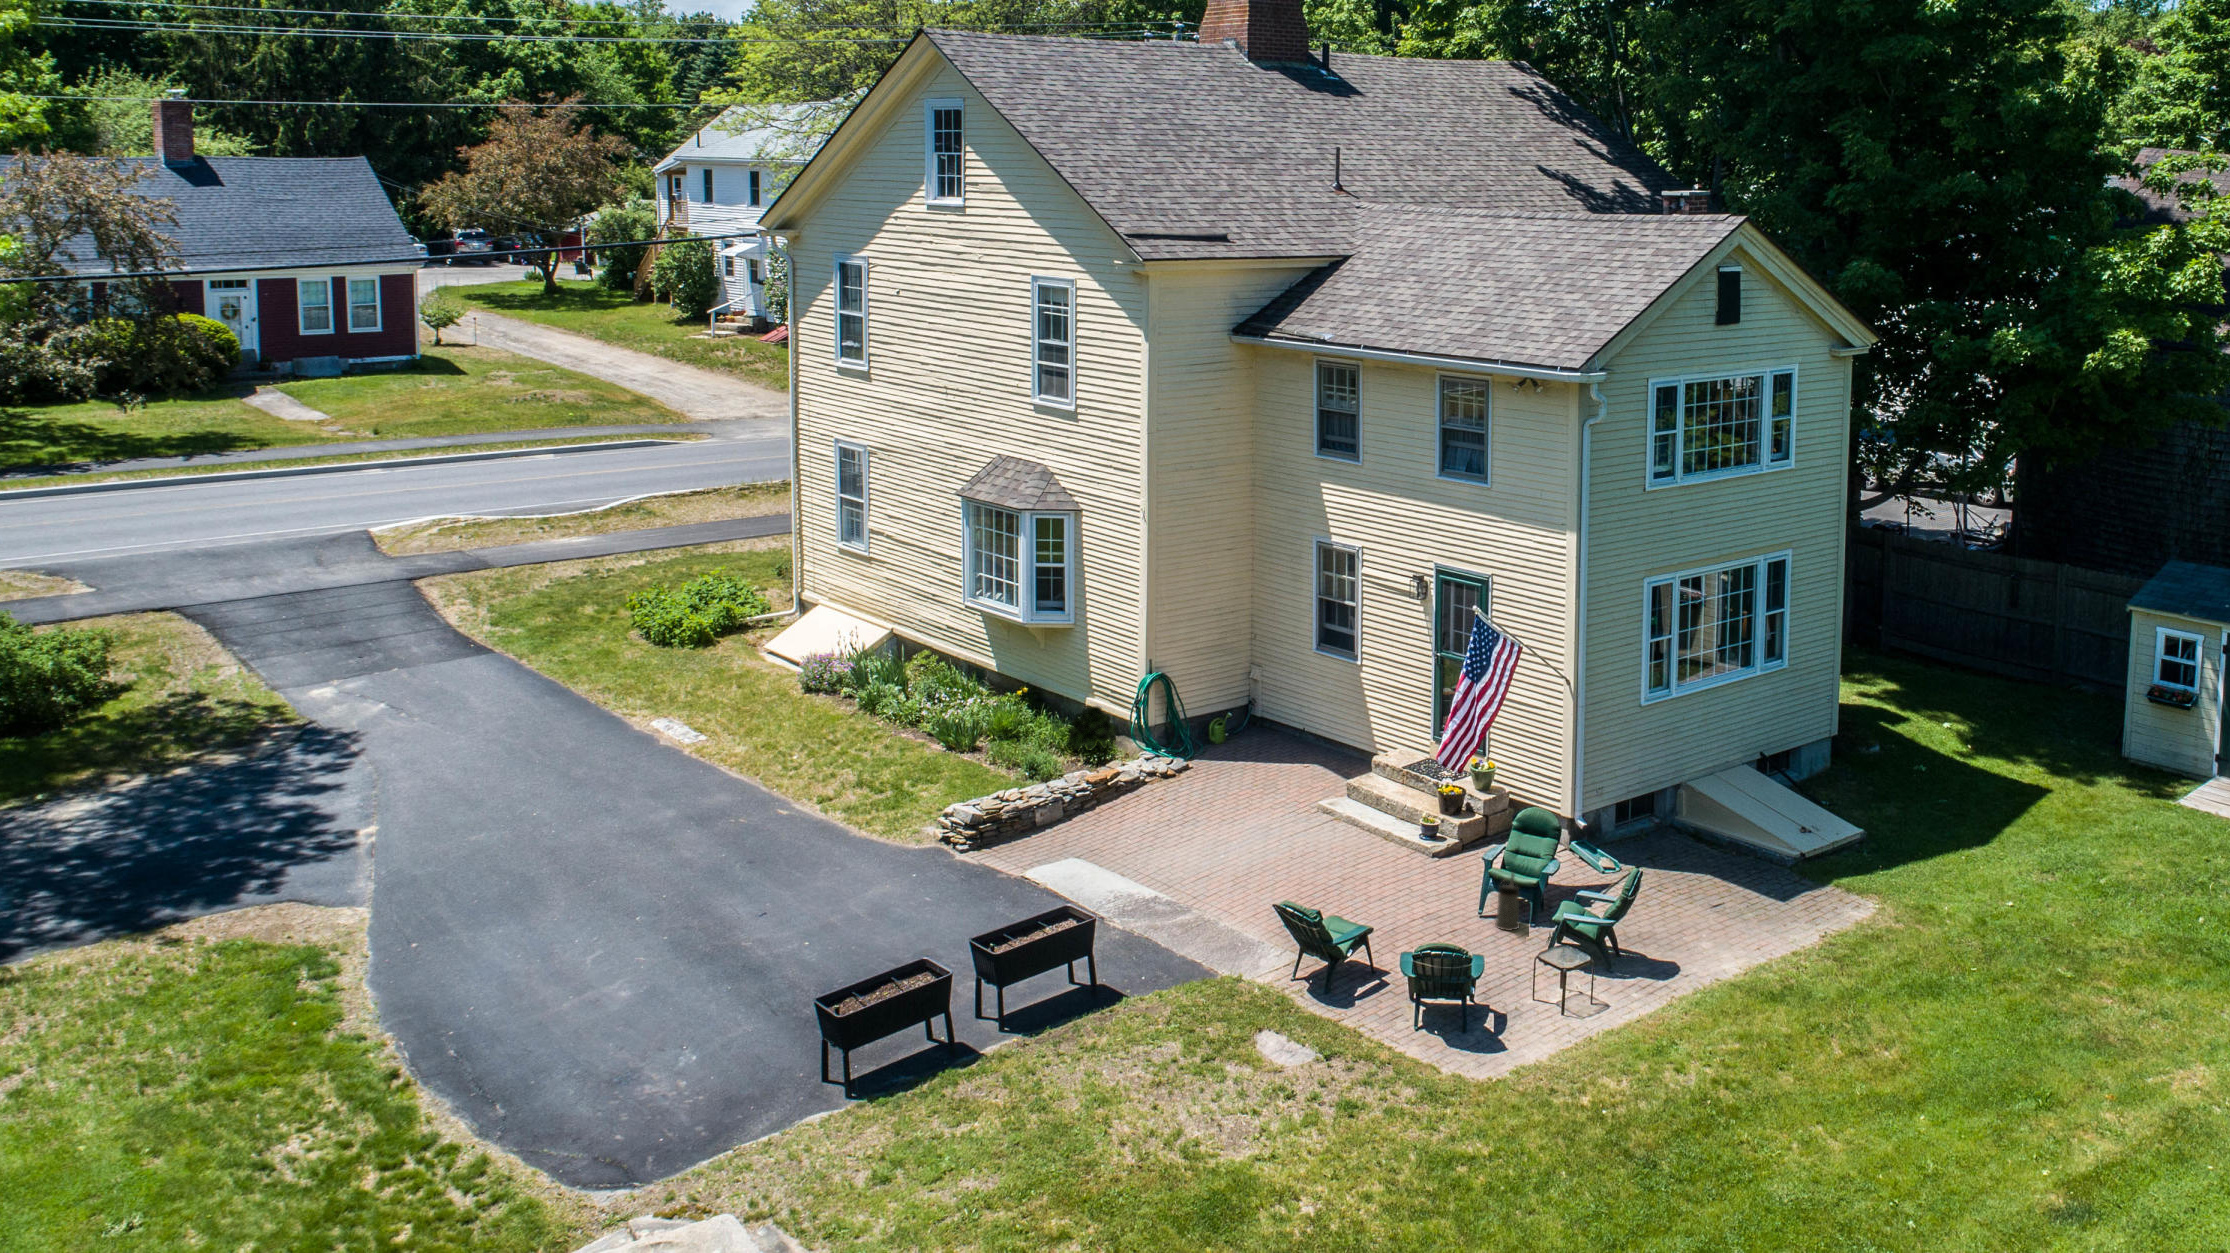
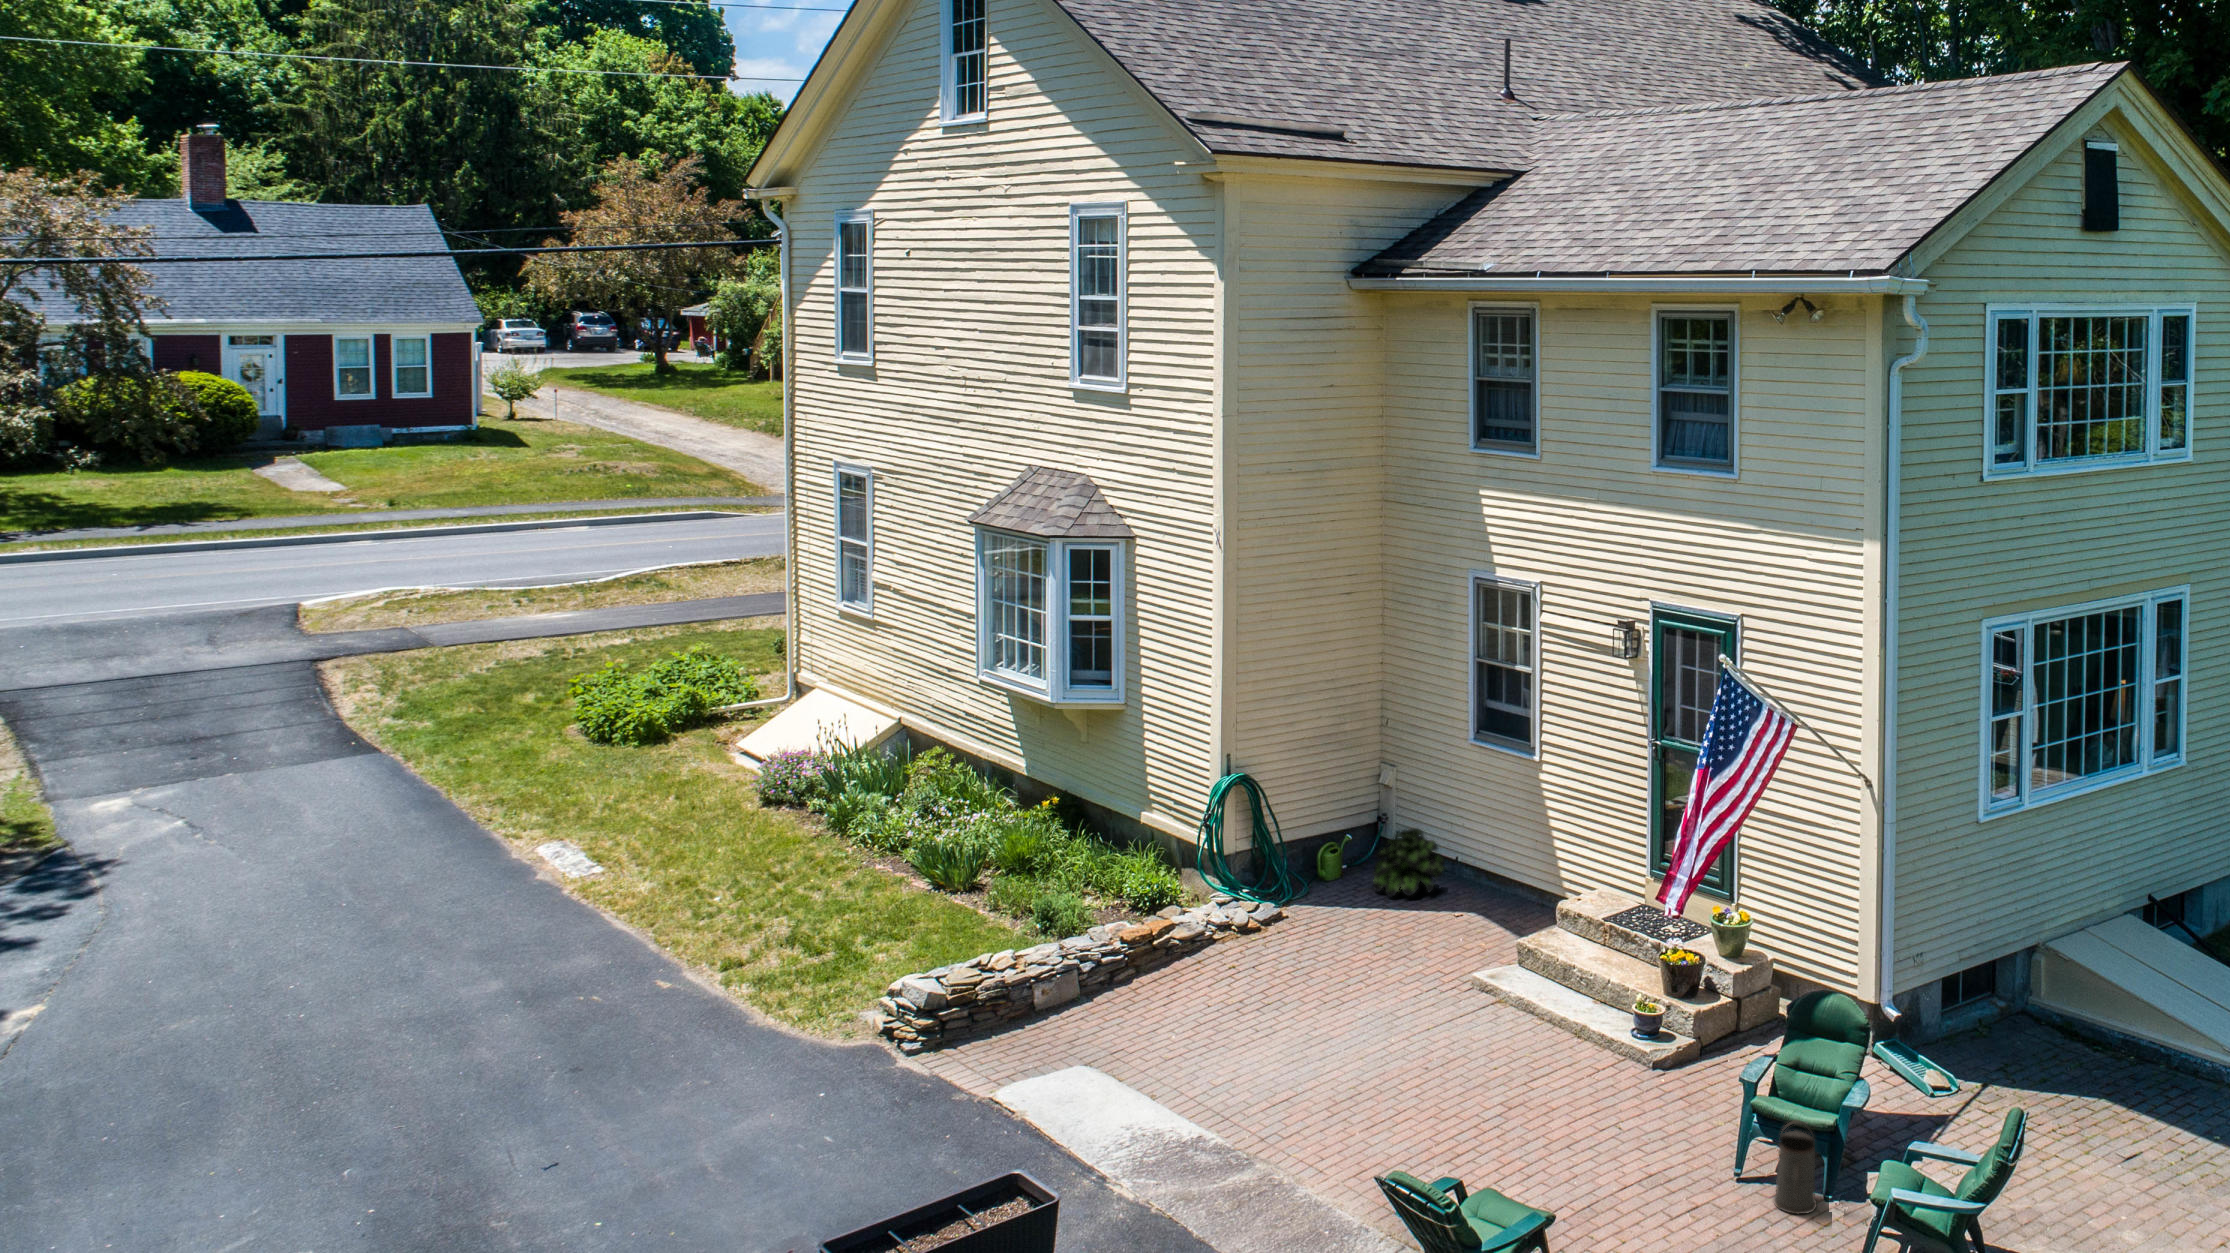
potted plant: present [1067,706,1120,751] -> present [1372,828,1445,896]

